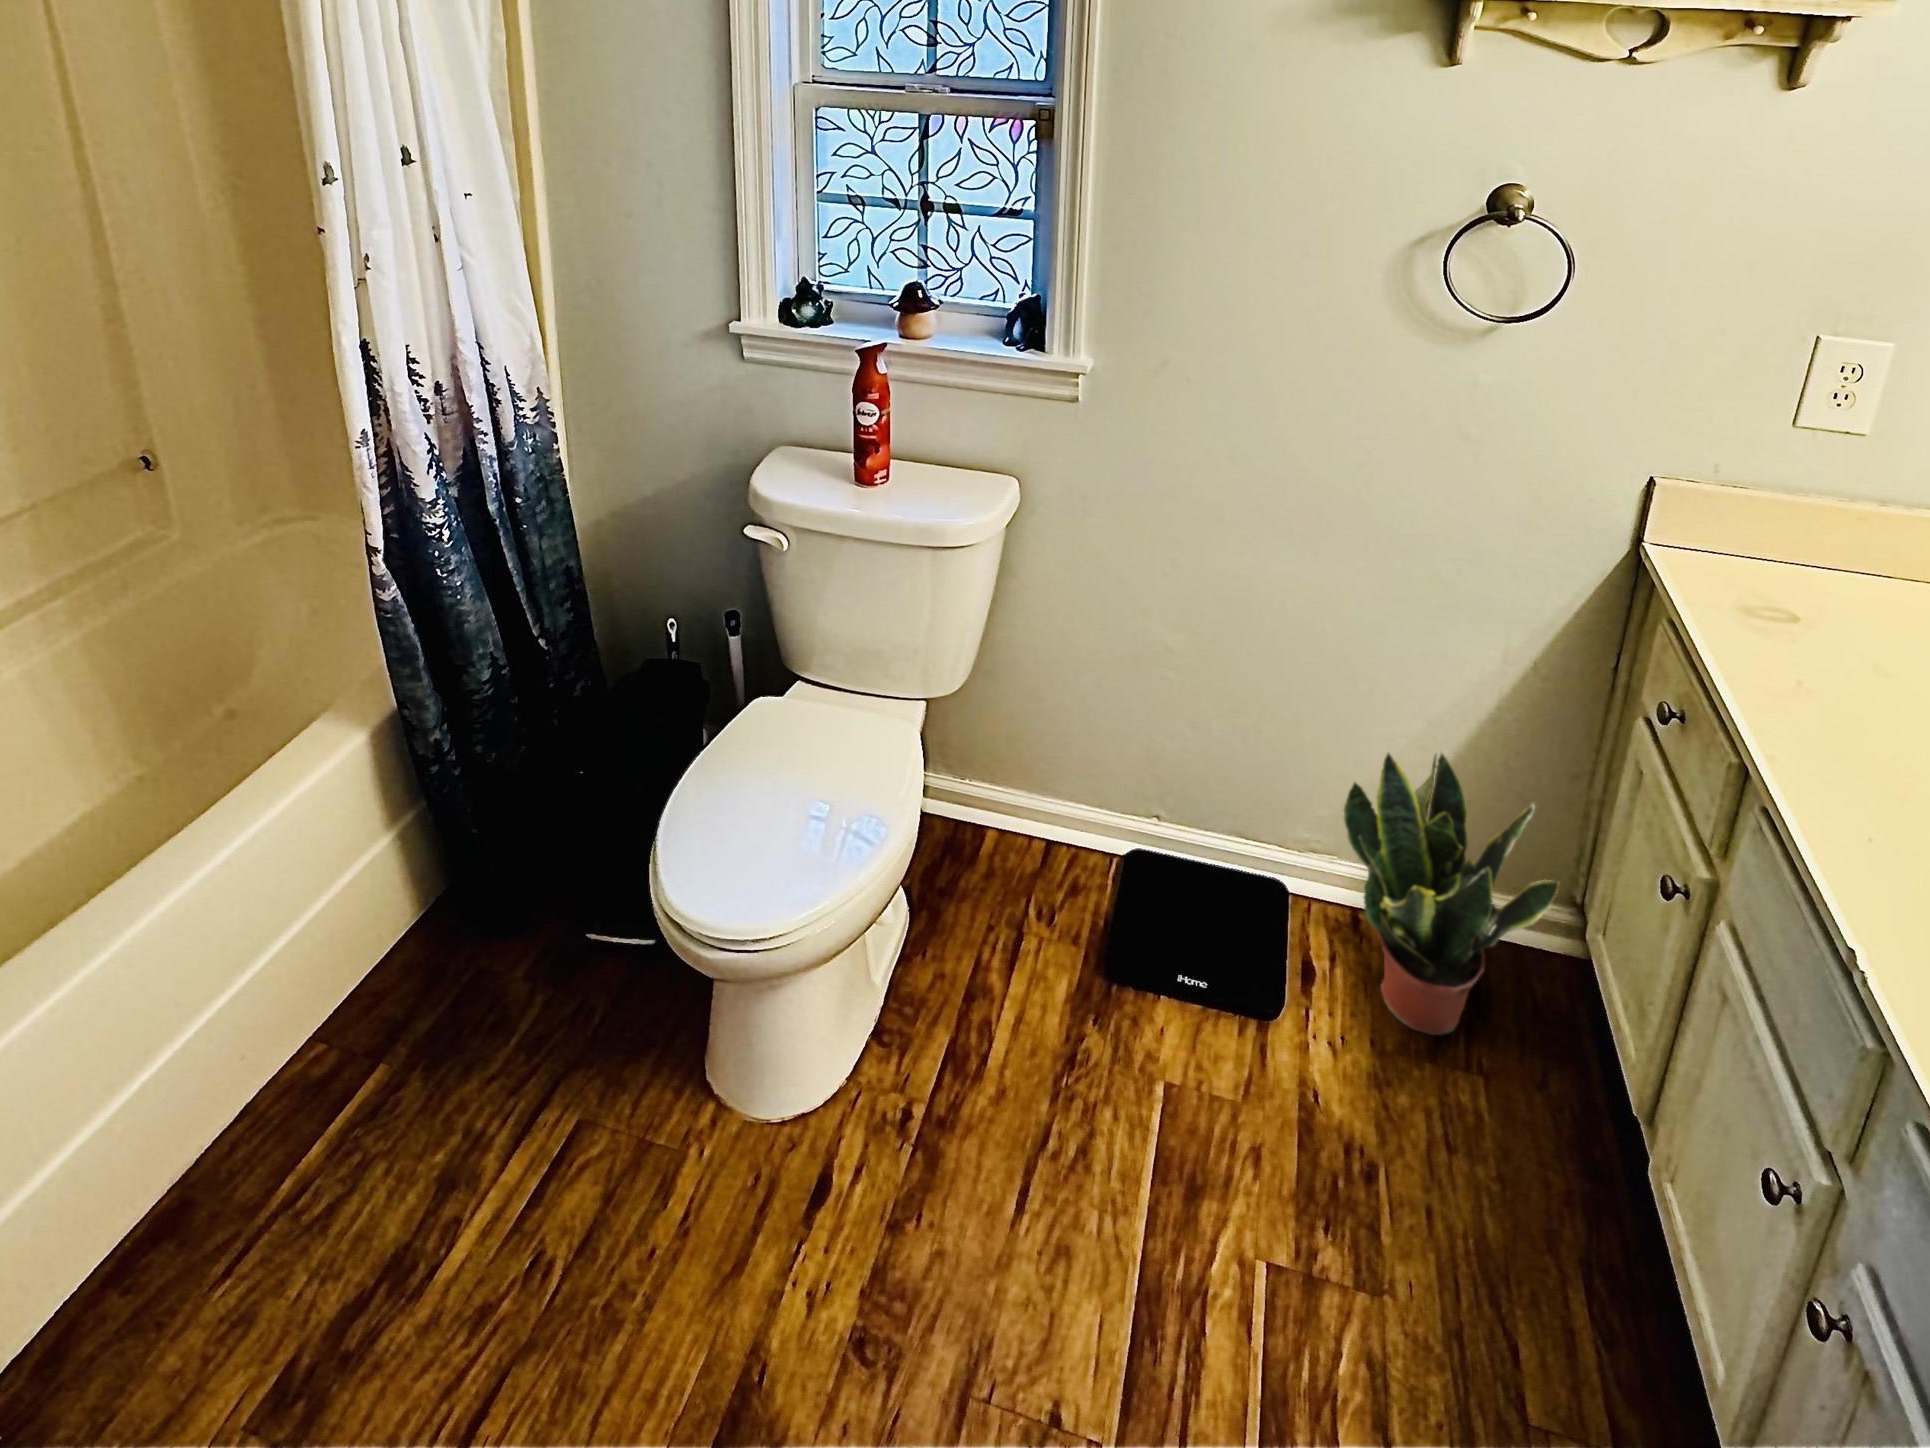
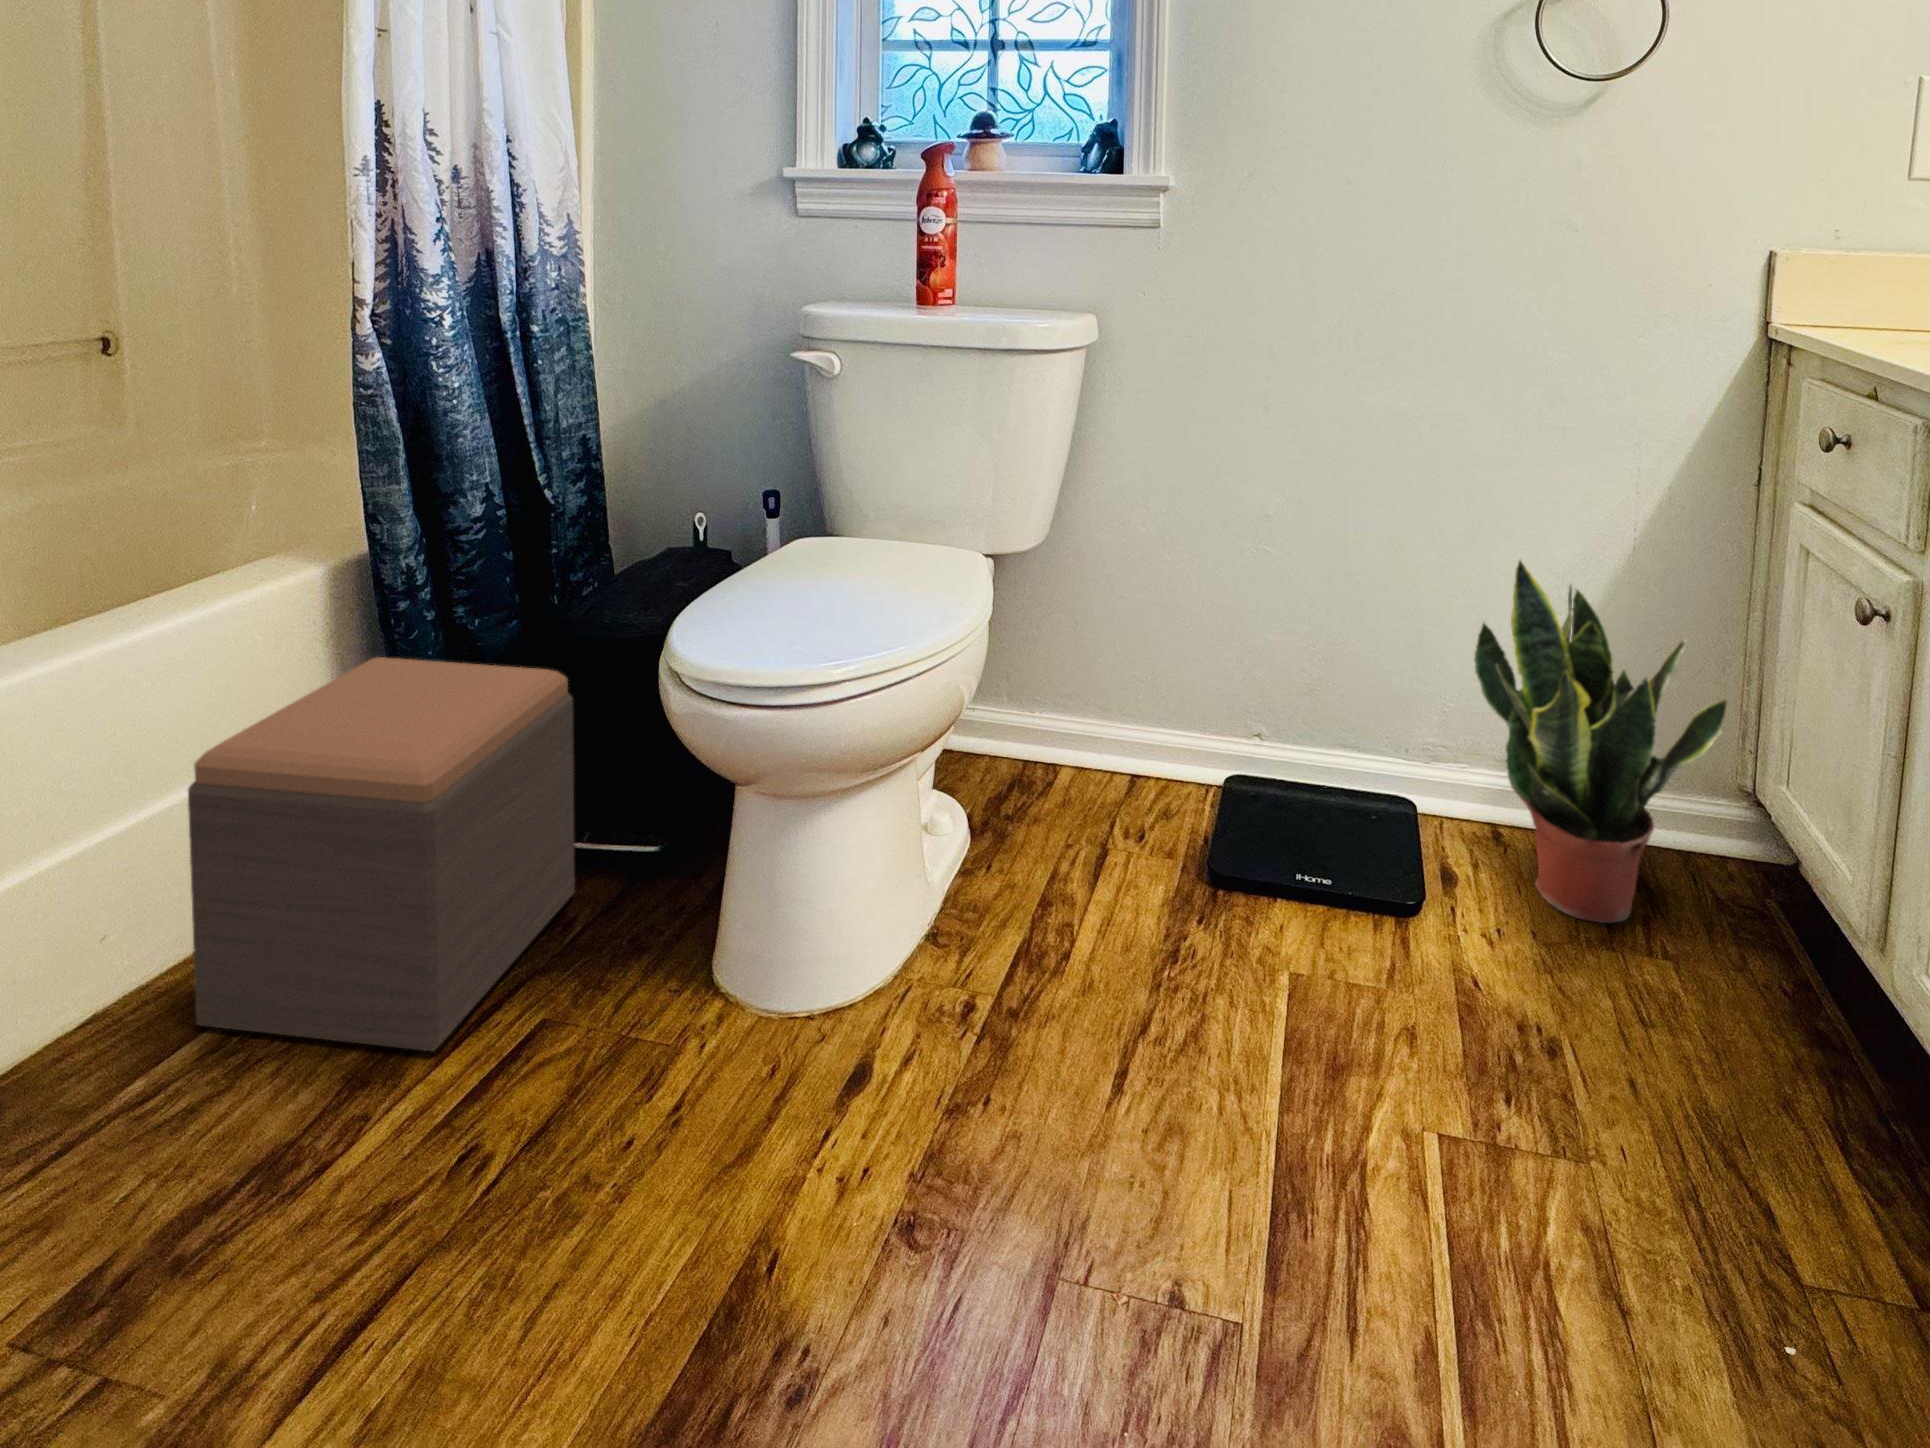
footstool: none [293,816,591,1156] -> present [188,657,575,1051]

